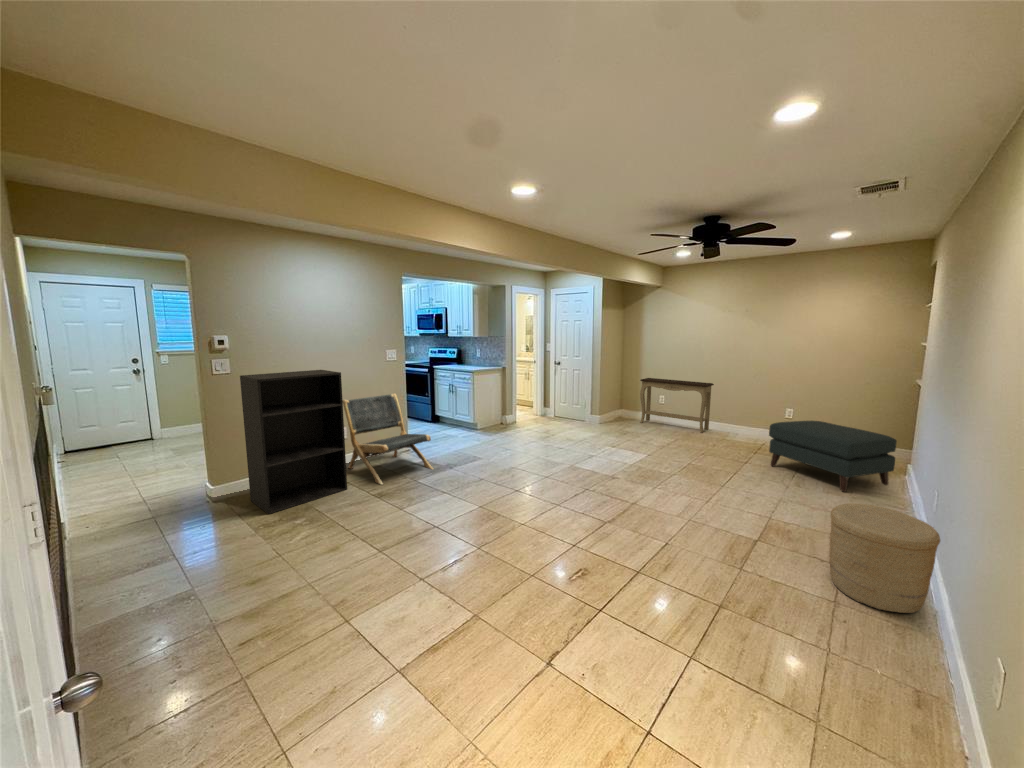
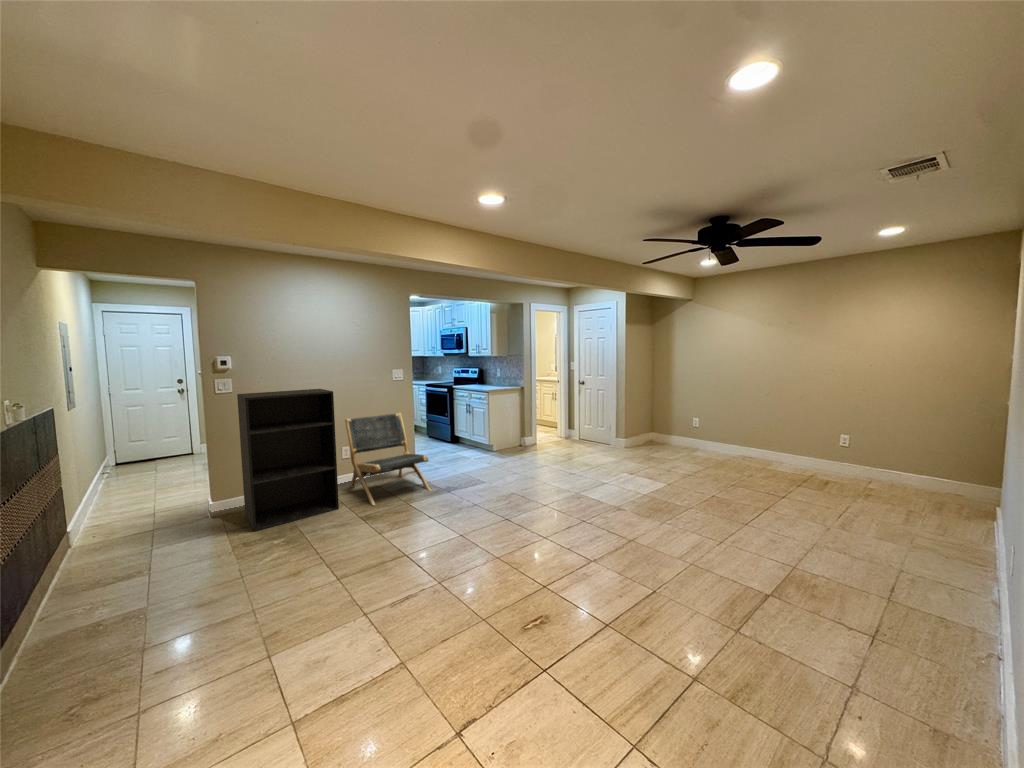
console table: present [640,378,714,433] -> none [668,398,750,460]
ottoman: present [769,421,897,492] -> none [807,449,972,538]
woven basket: present [829,503,940,613] -> none [852,557,1005,717]

